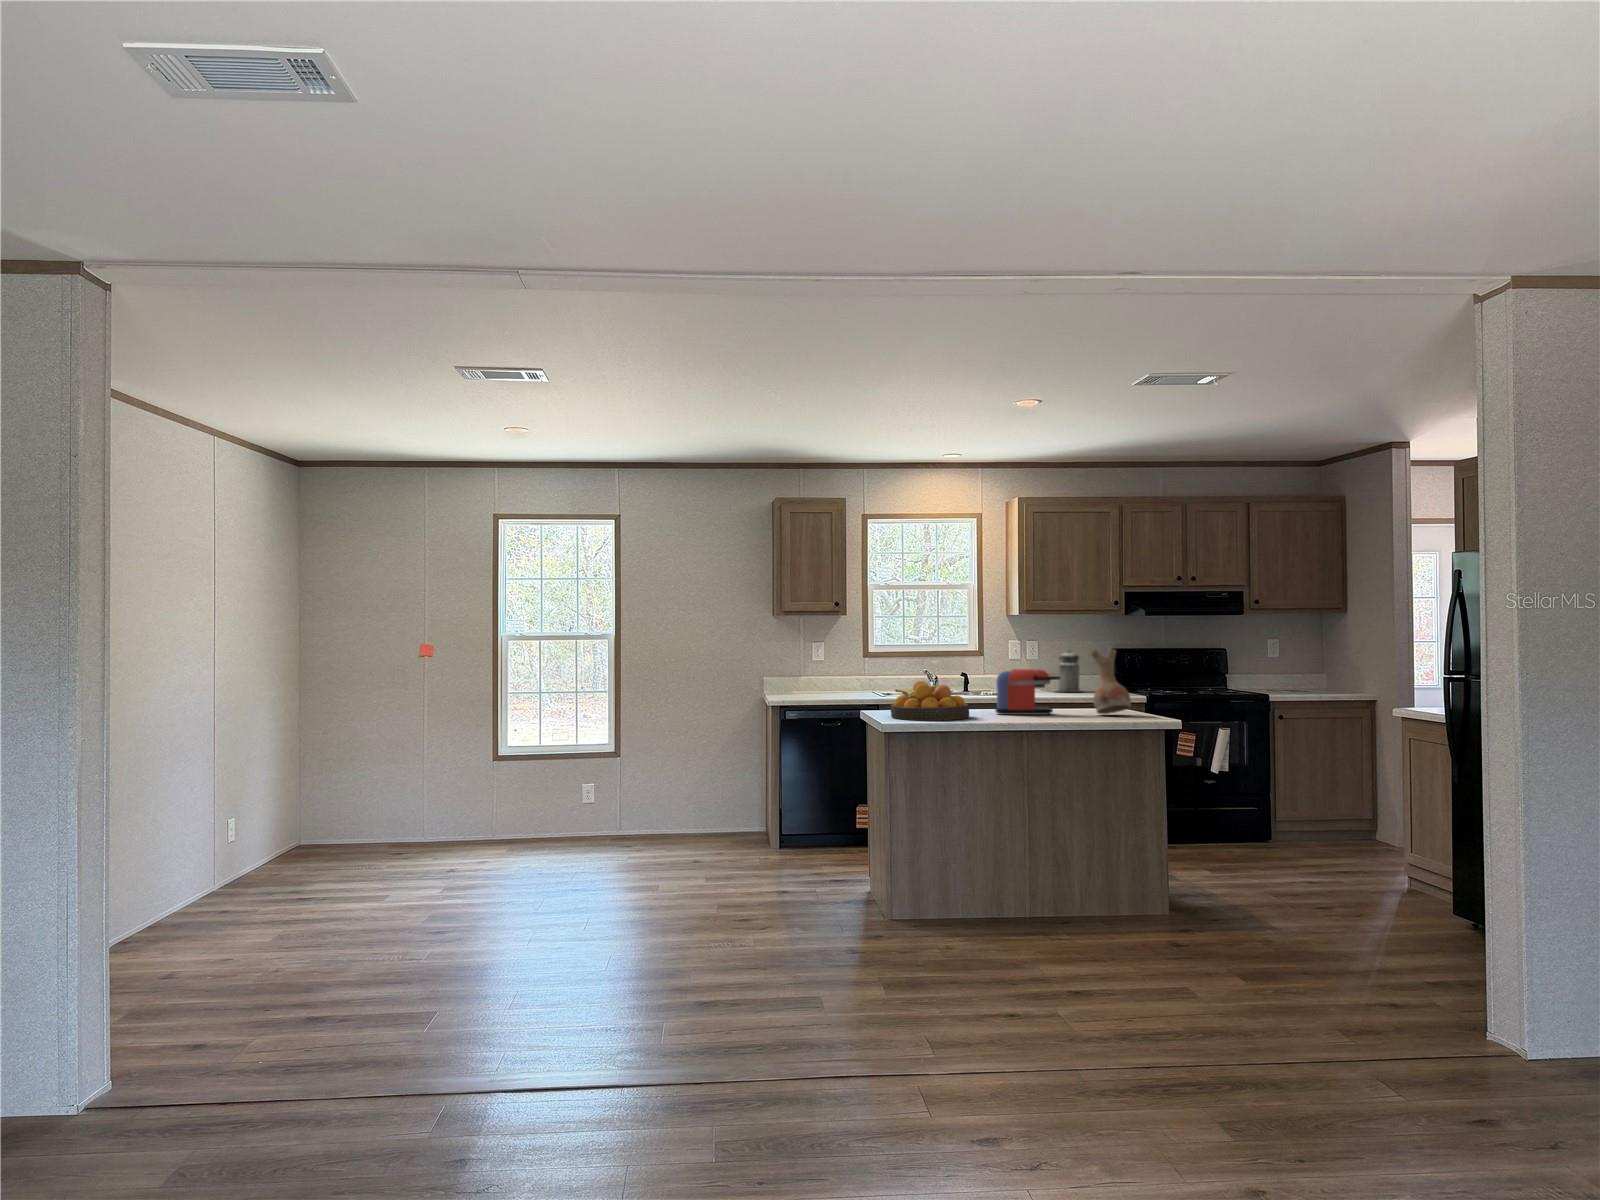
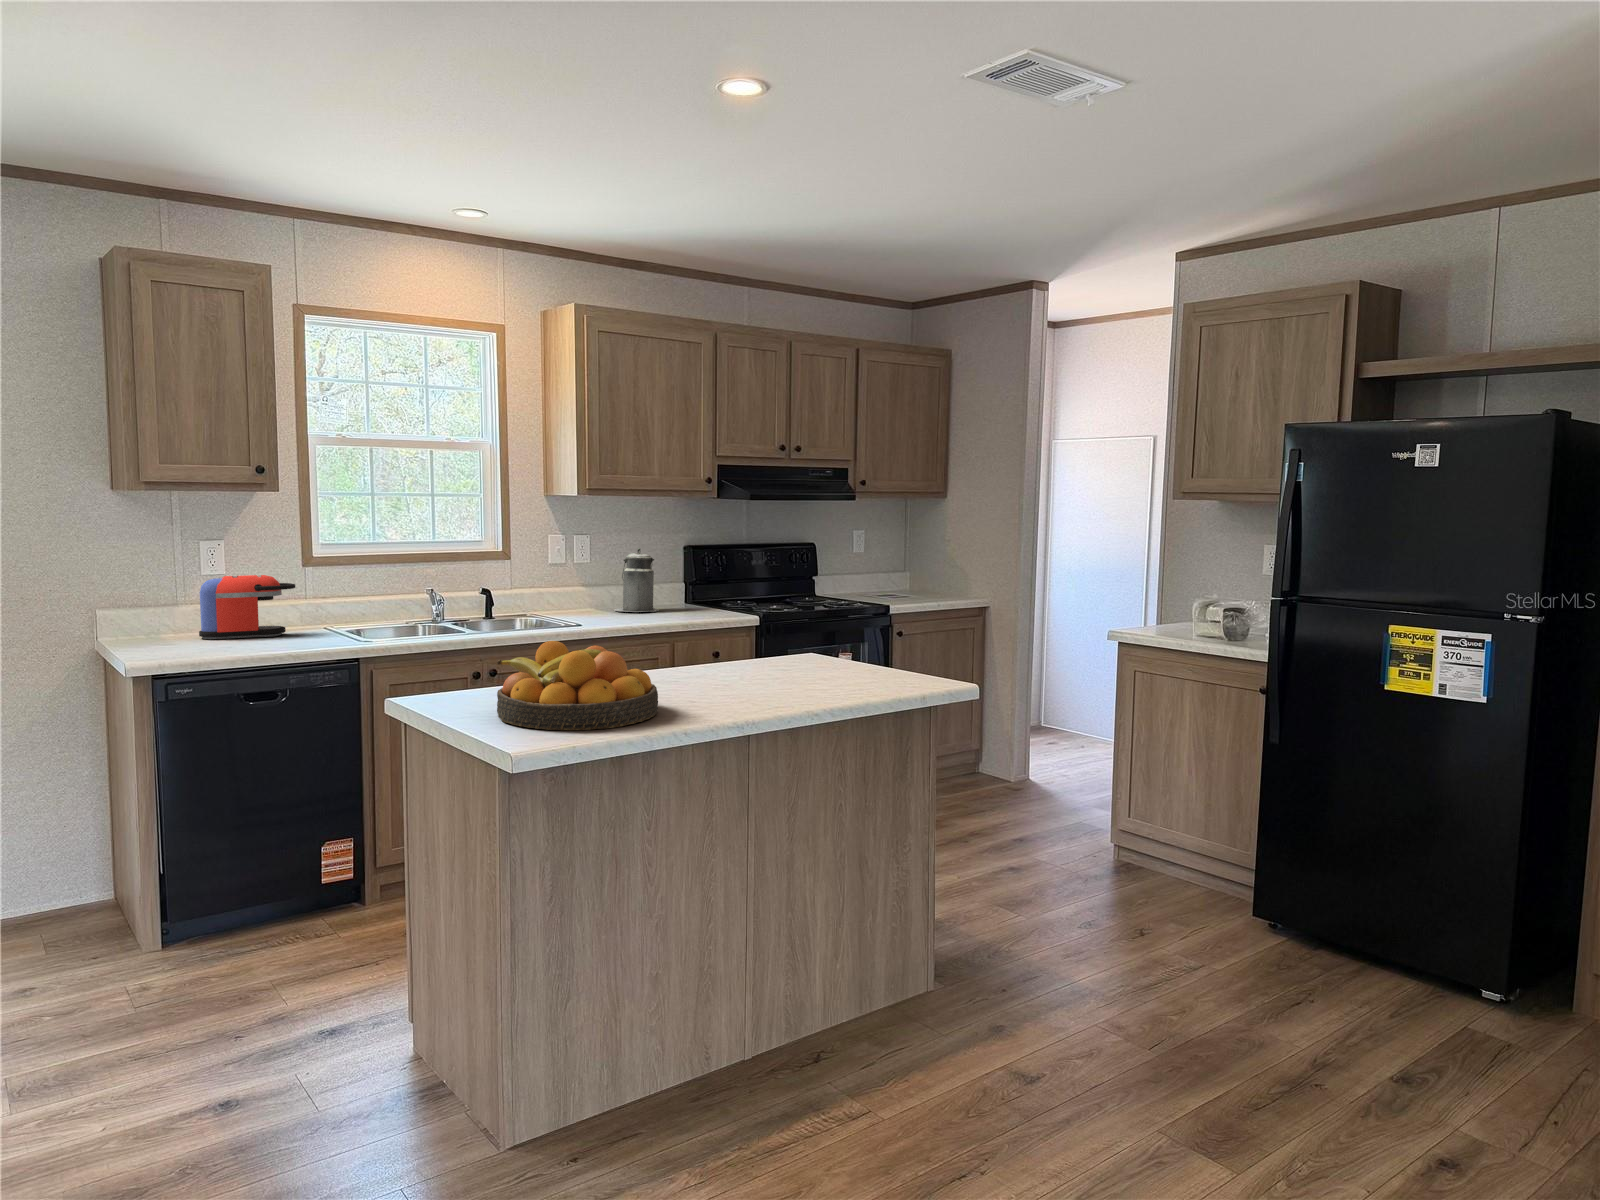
vase: present [1091,649,1131,714] -> none [822,565,892,677]
coffee maker: present [995,669,1060,715] -> present [199,575,295,639]

